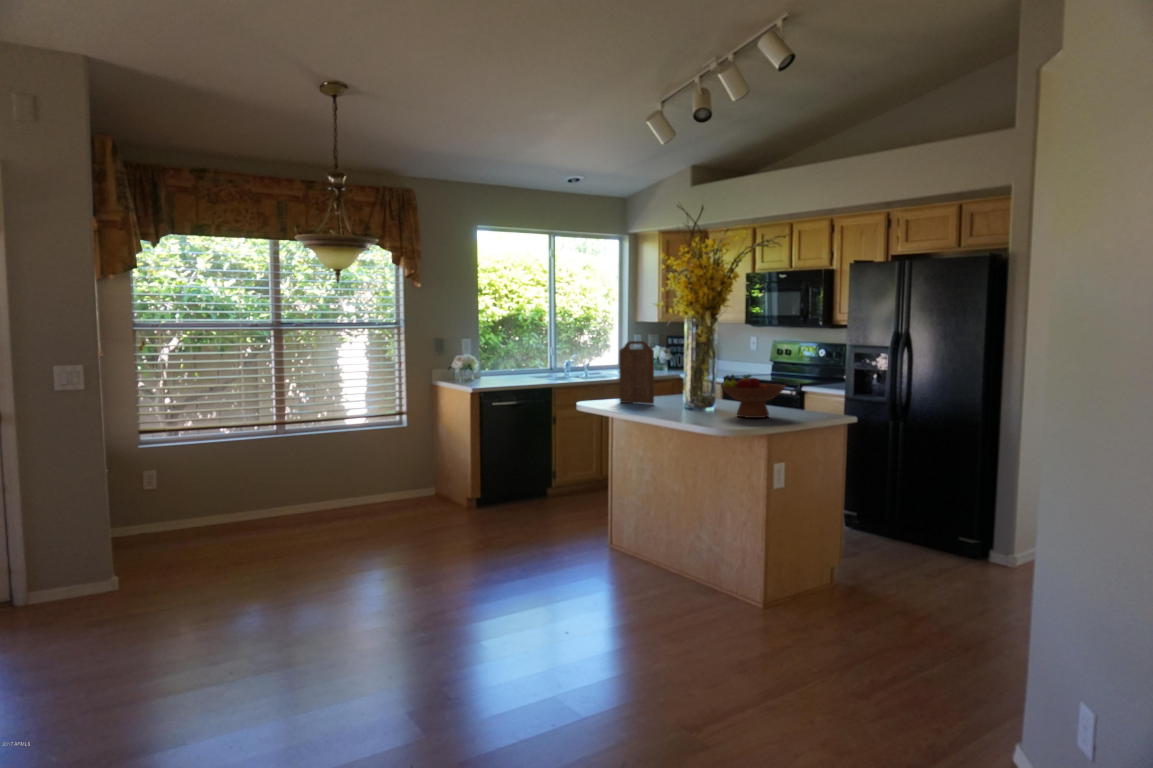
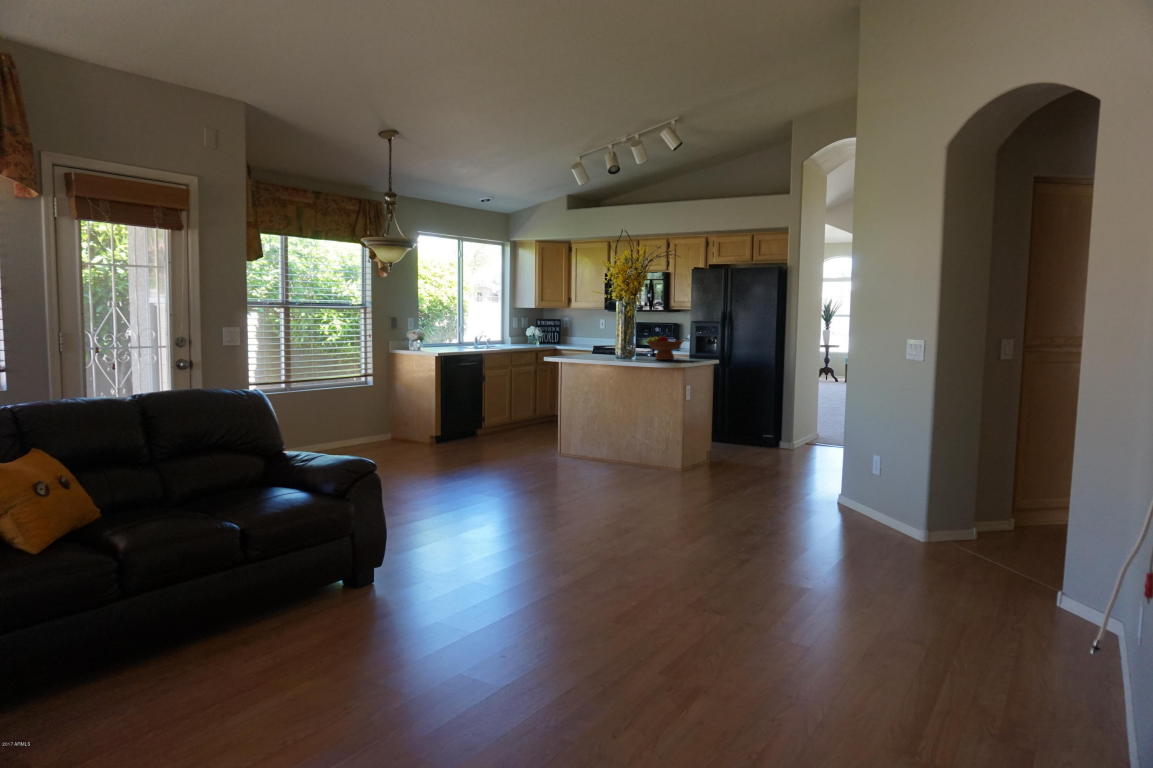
cutting board: present [619,341,654,404] -> none [569,315,593,357]

